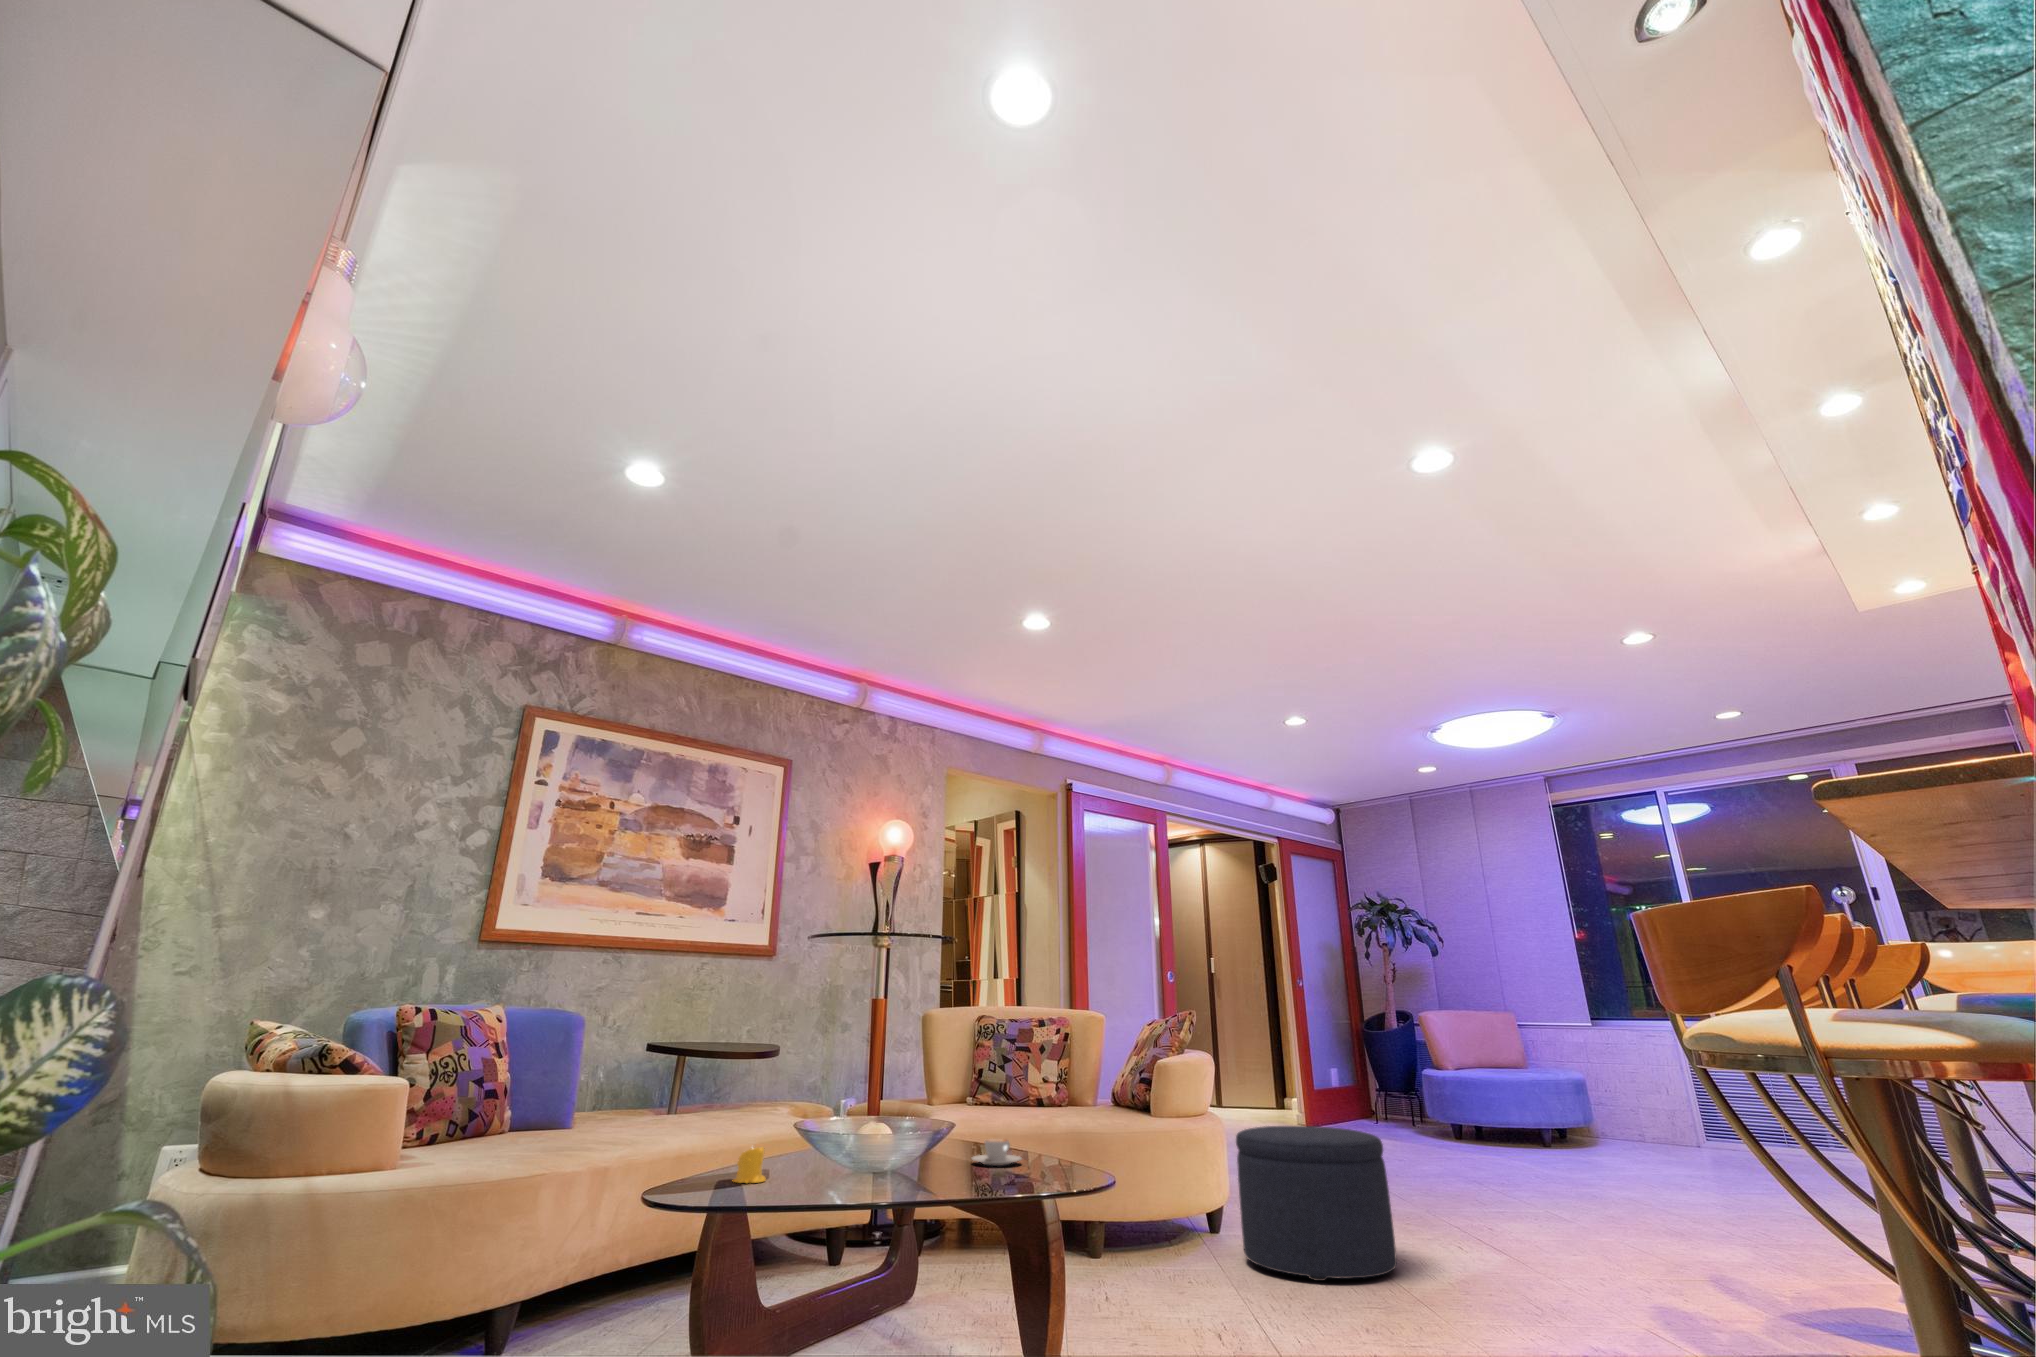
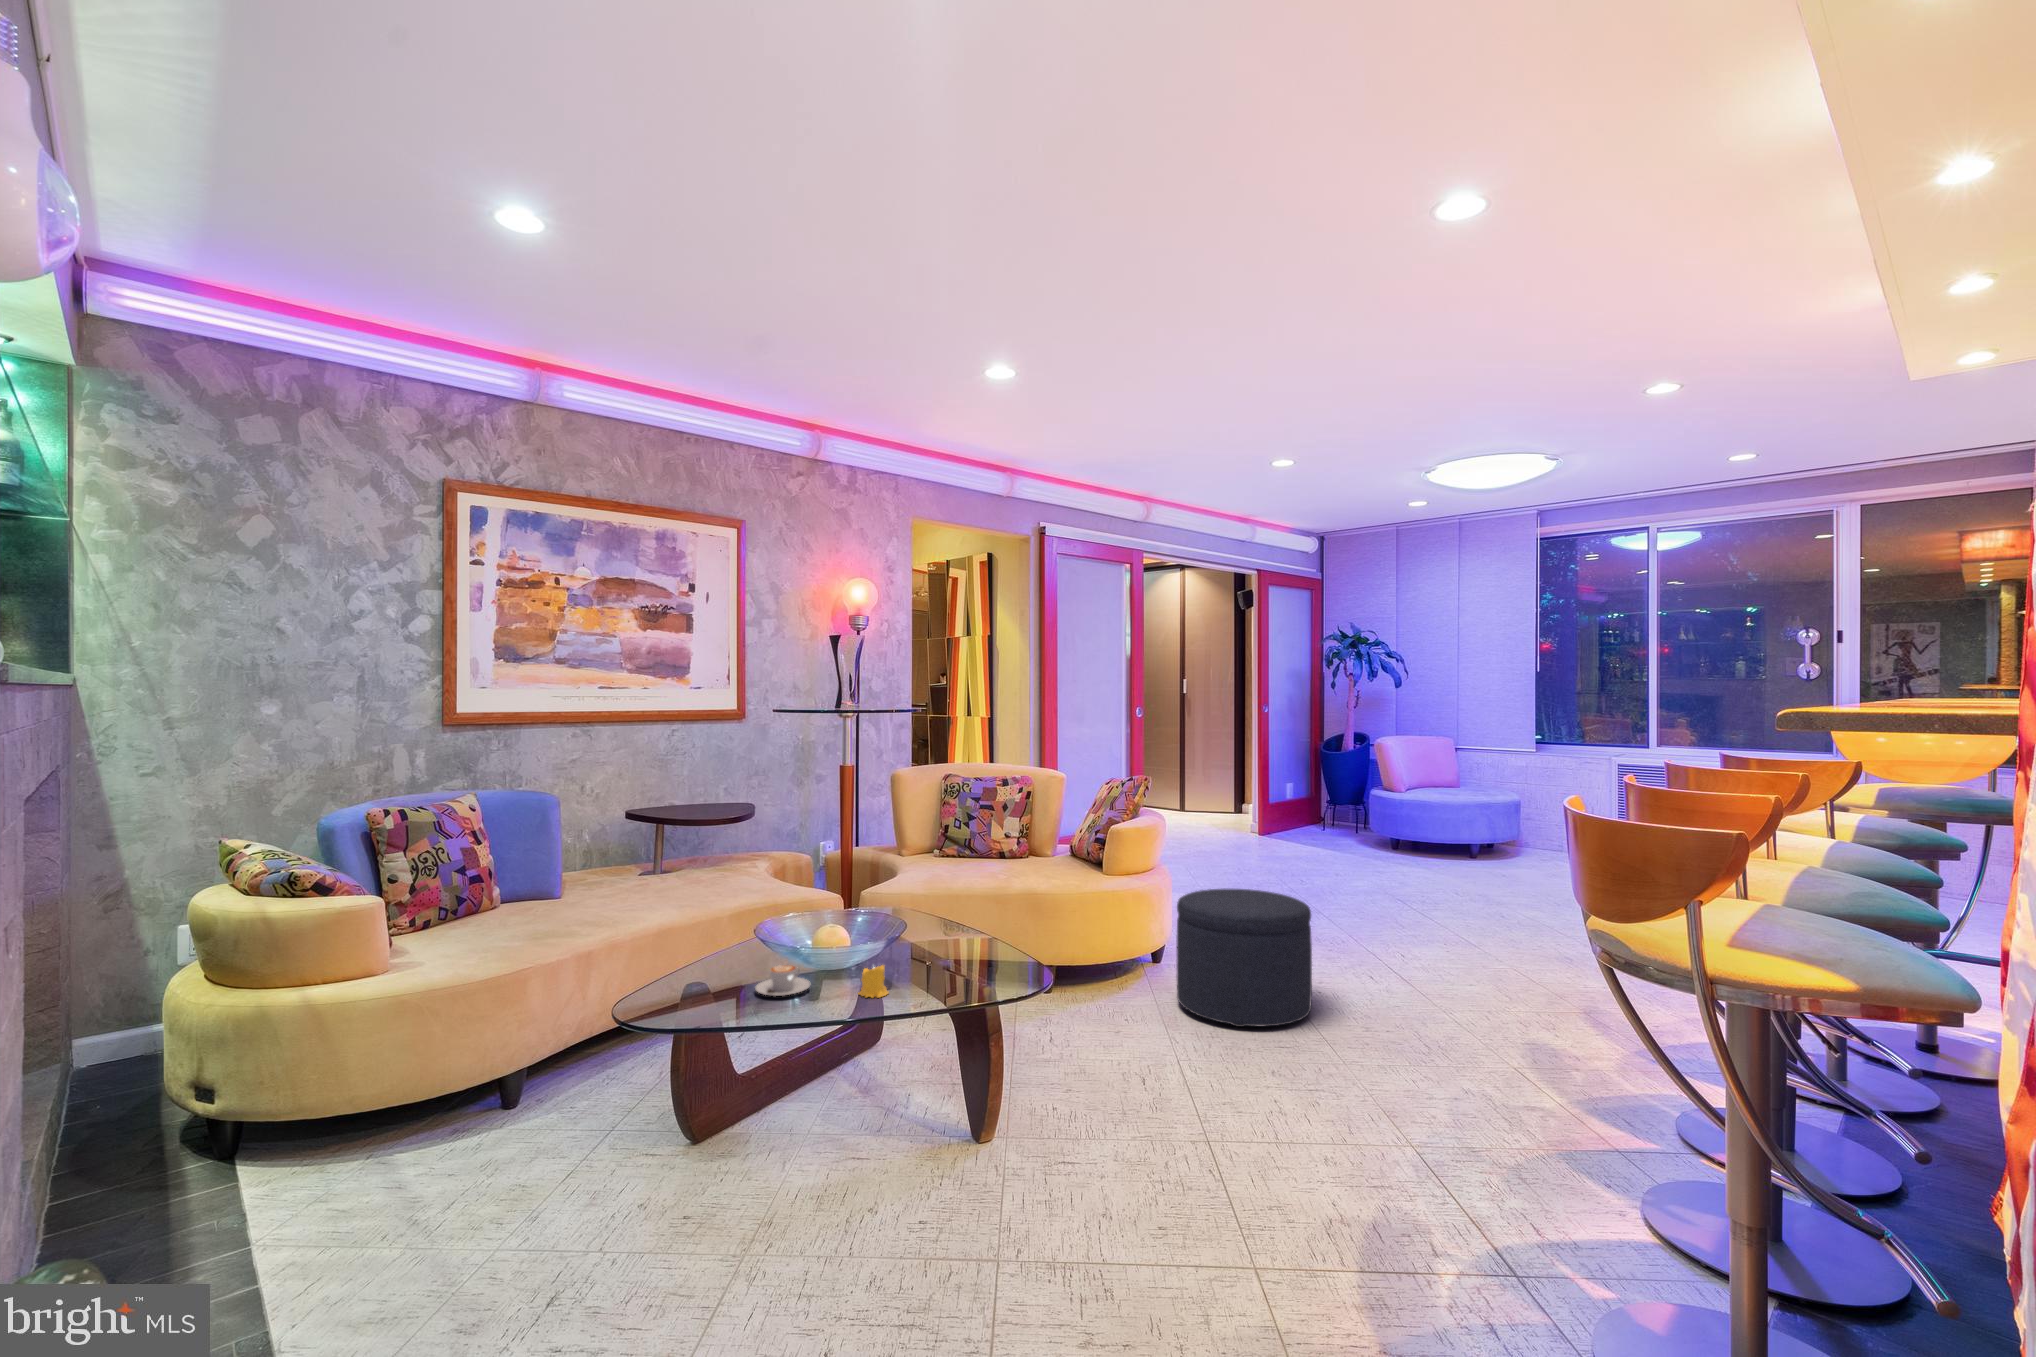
coffee cup: present [972,1139,1022,1166] -> present [755,965,810,996]
candle: present [732,1147,766,1183] -> present [858,965,888,998]

